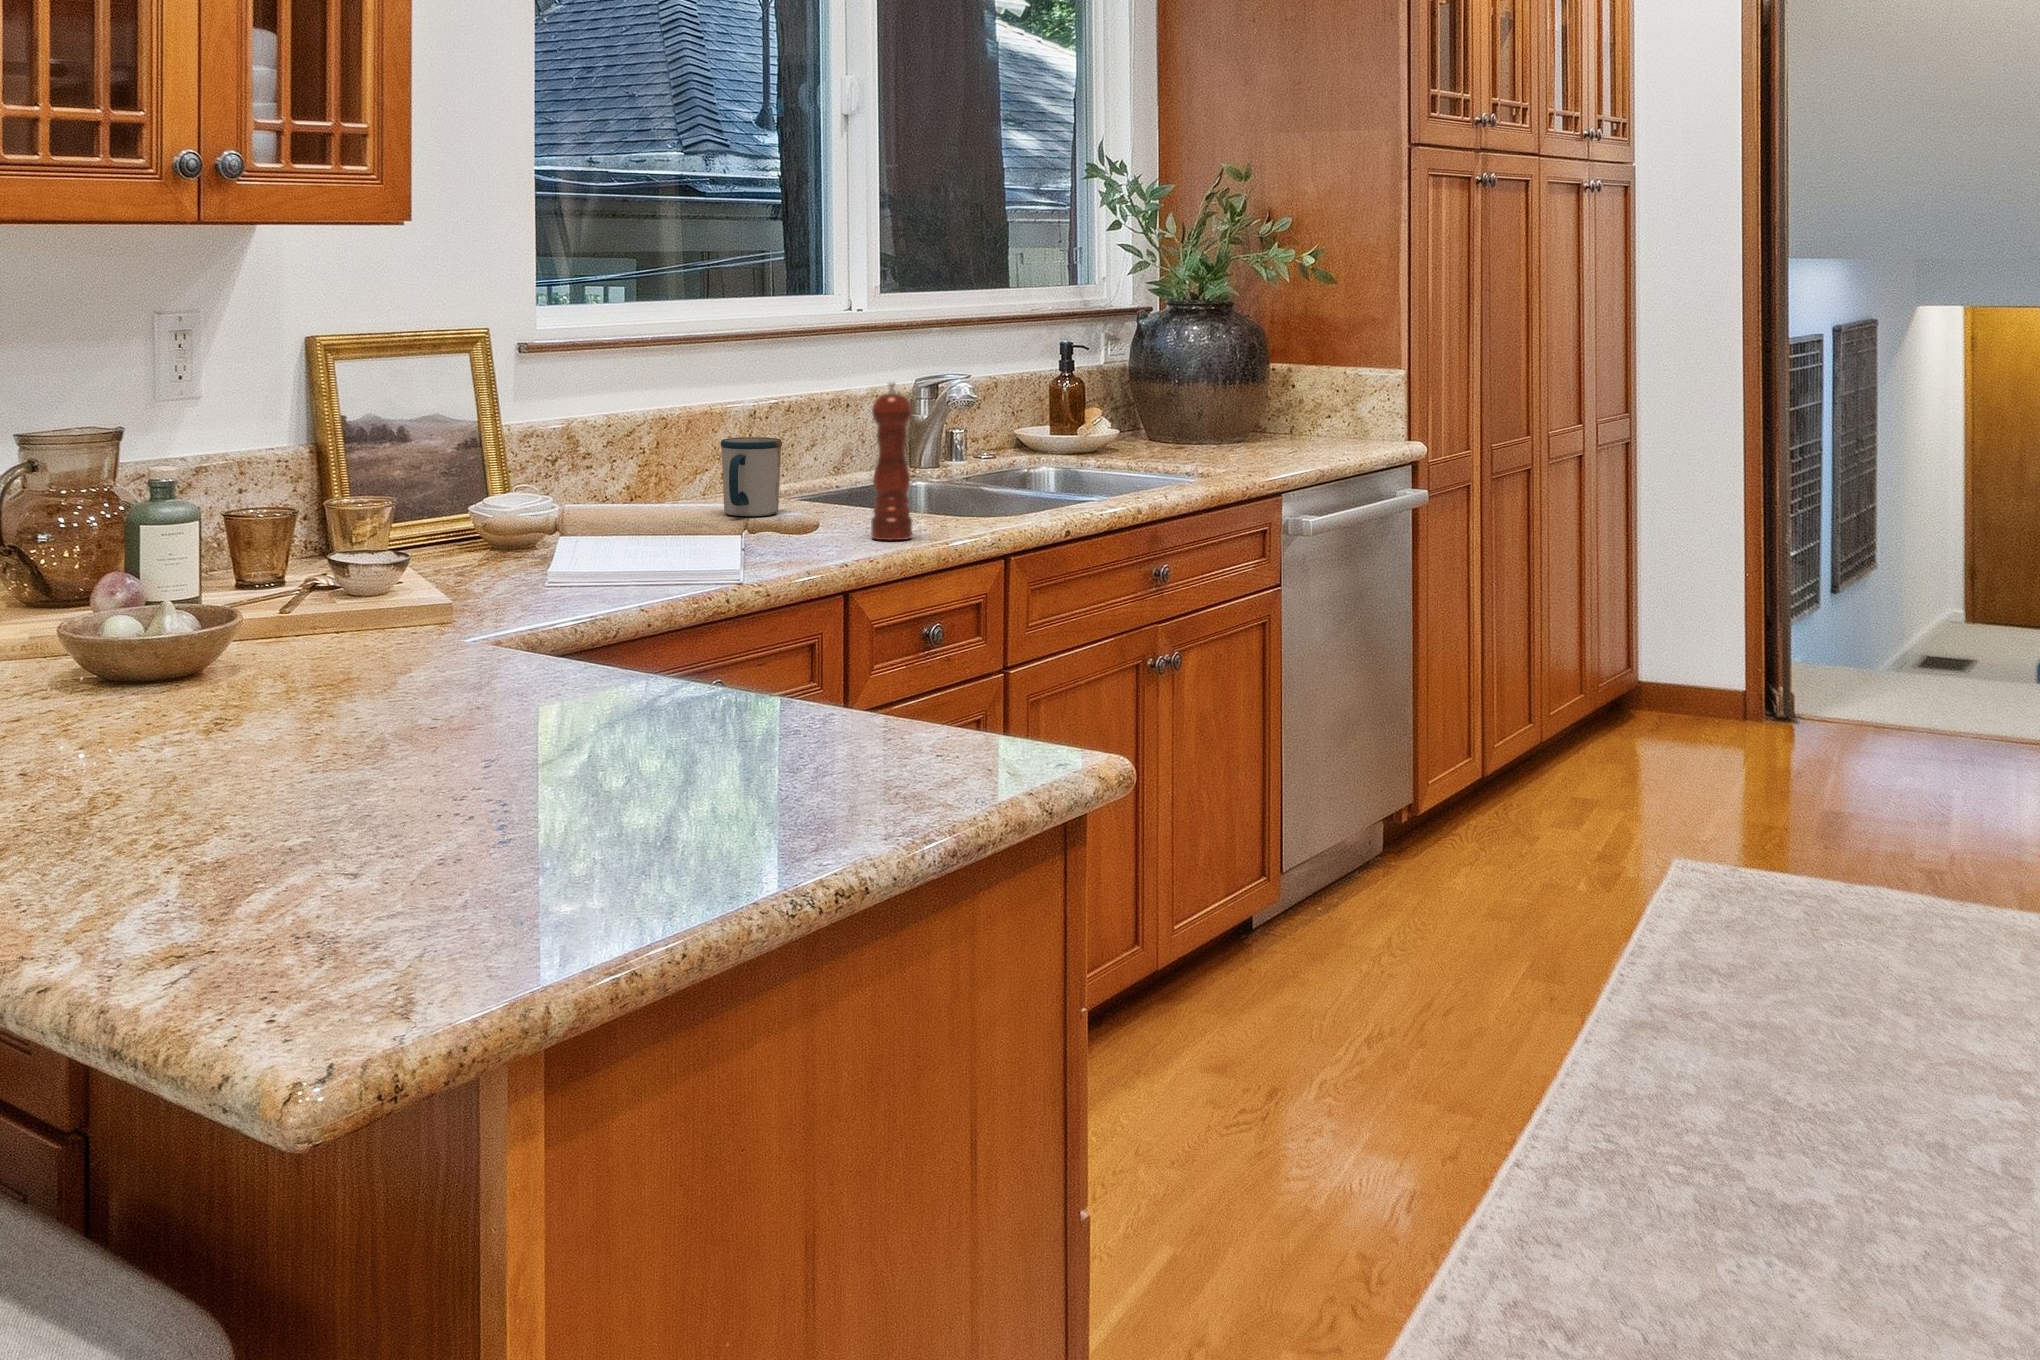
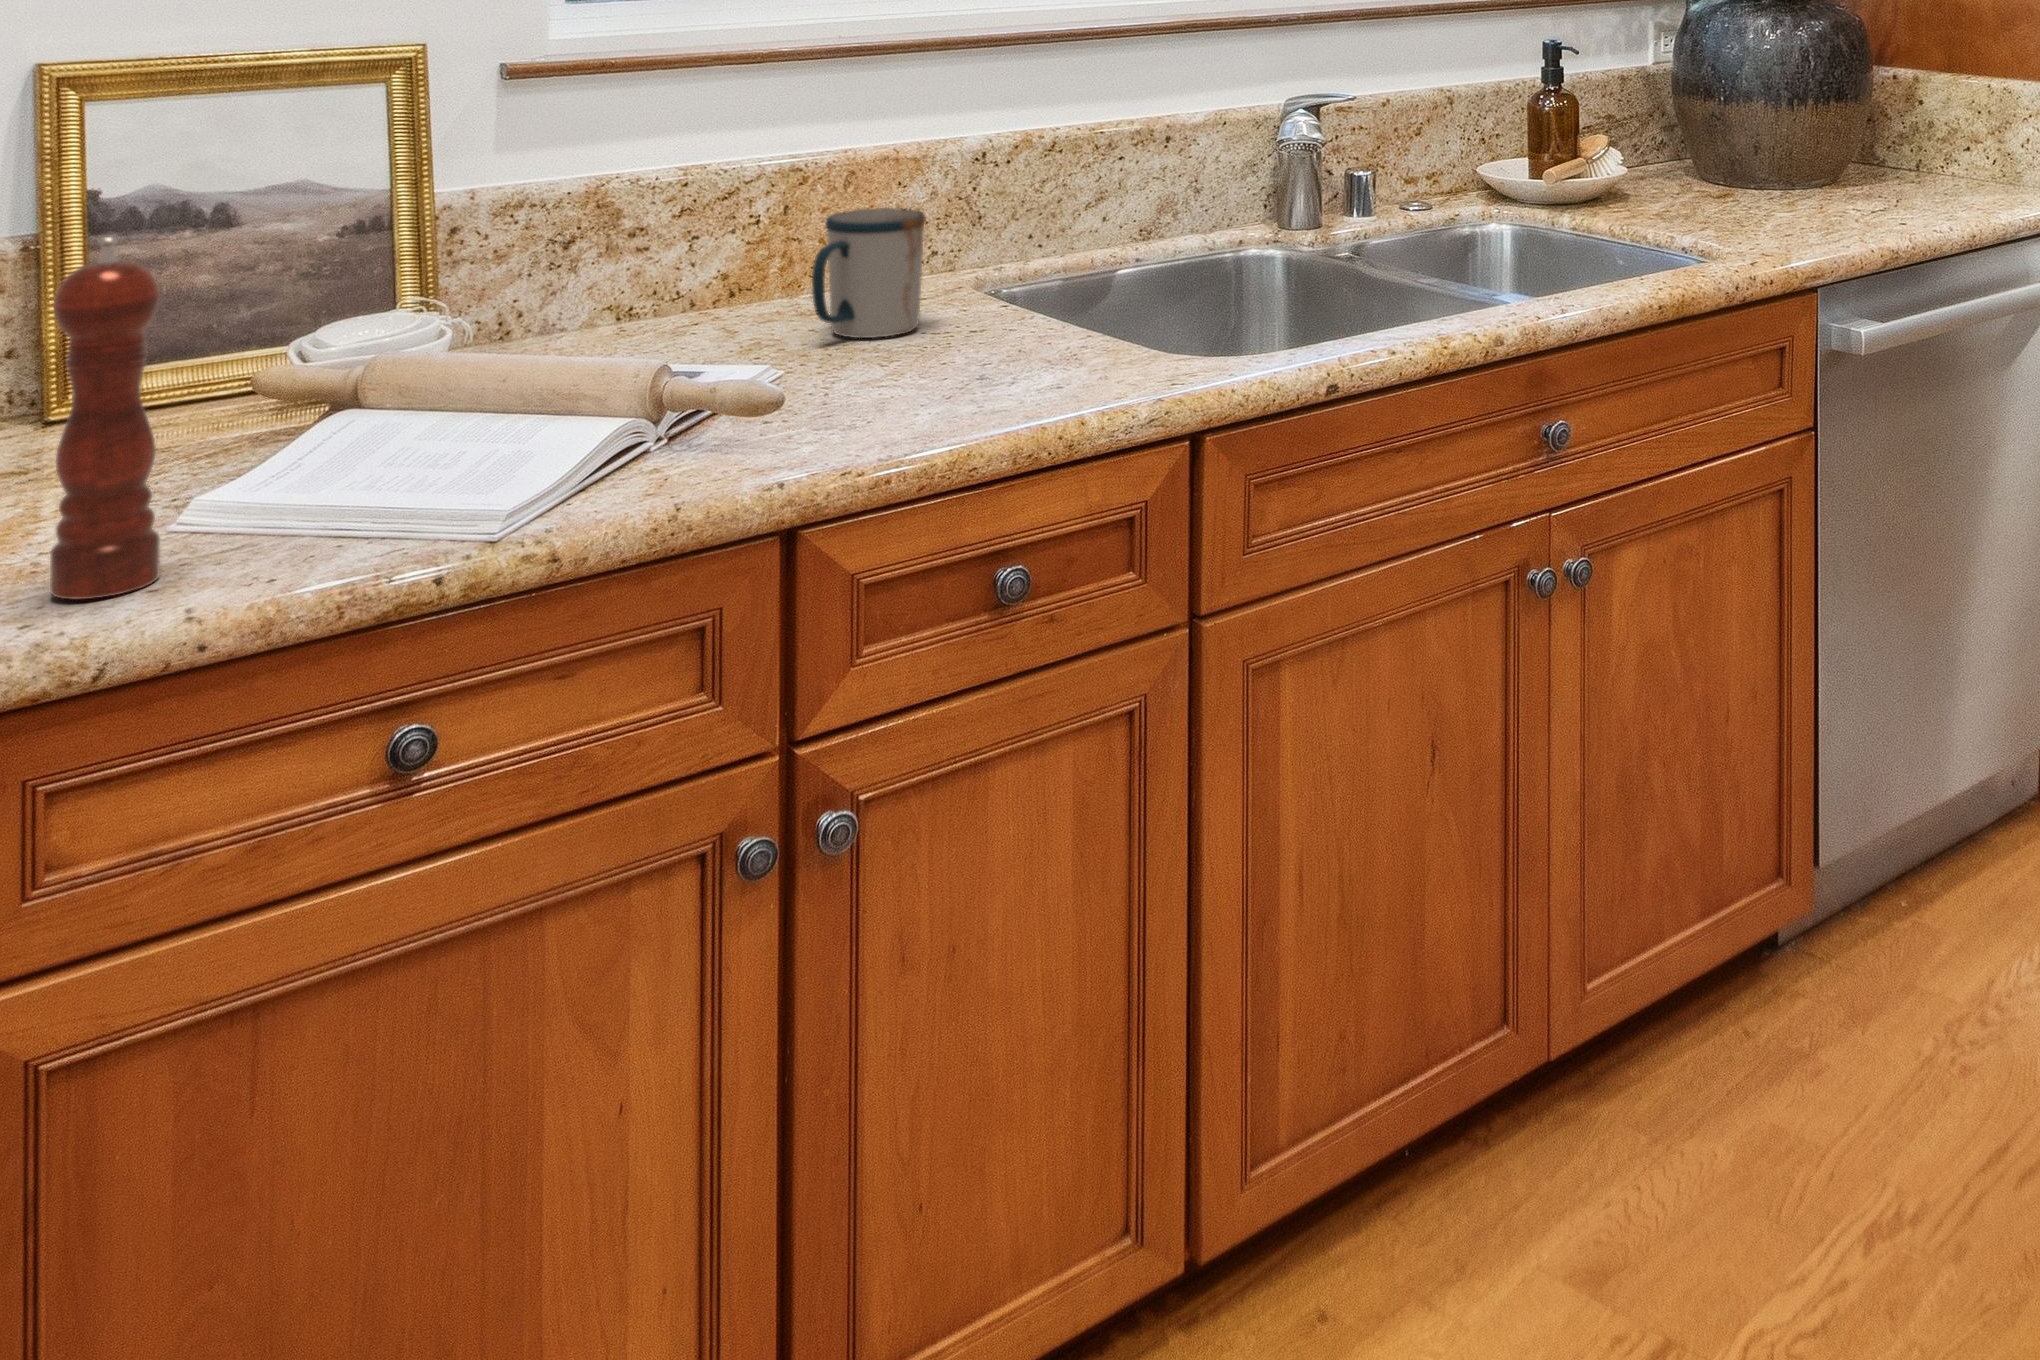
pepper mill: present [871,382,912,540] -> present [50,236,160,599]

